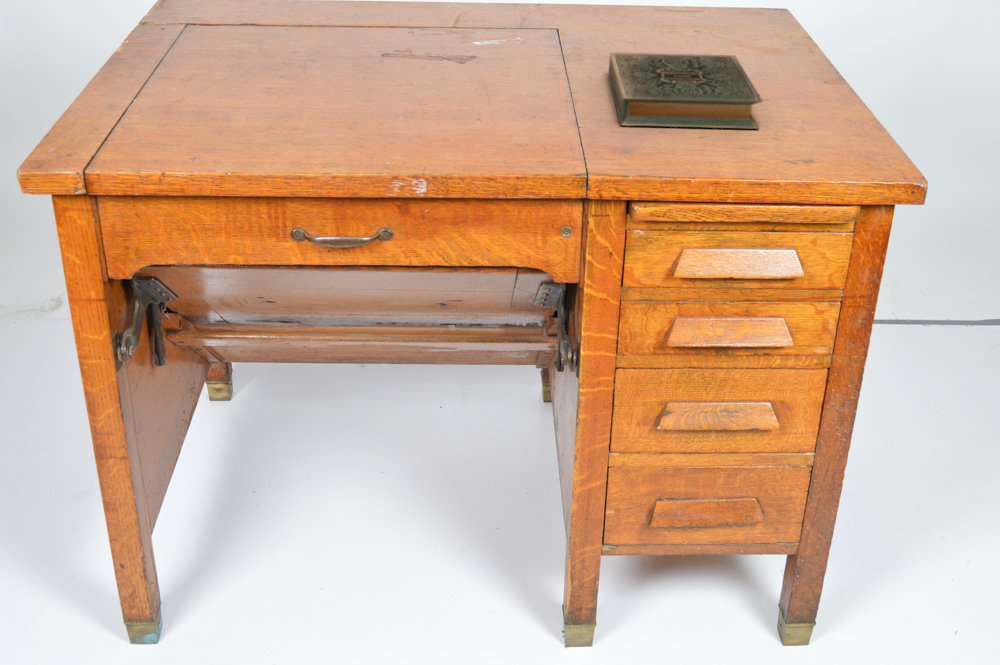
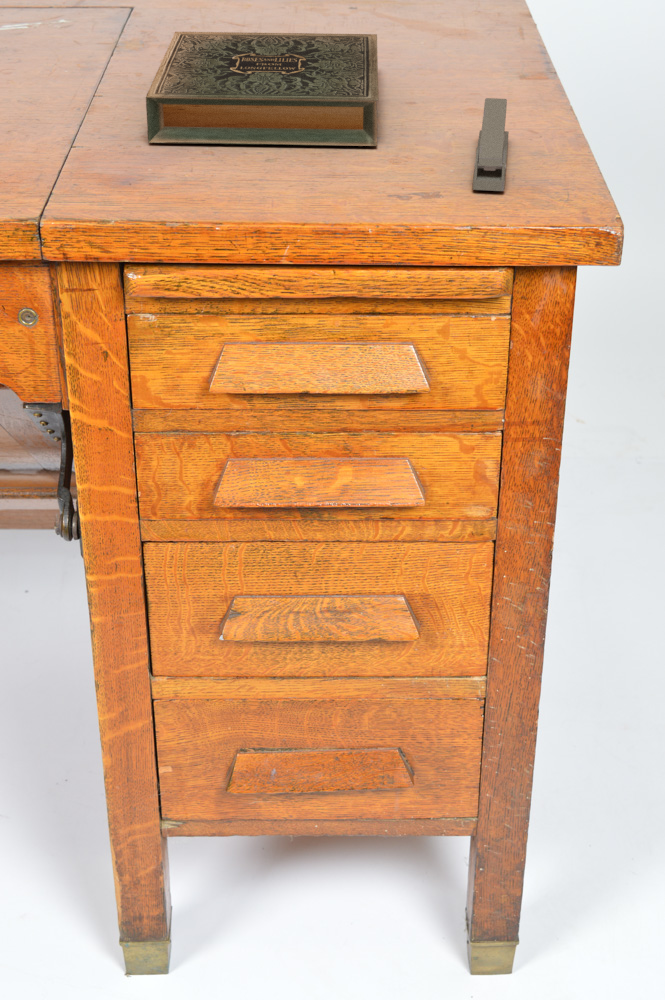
stapler: none [817,100,851,159] -> present [473,98,509,191]

